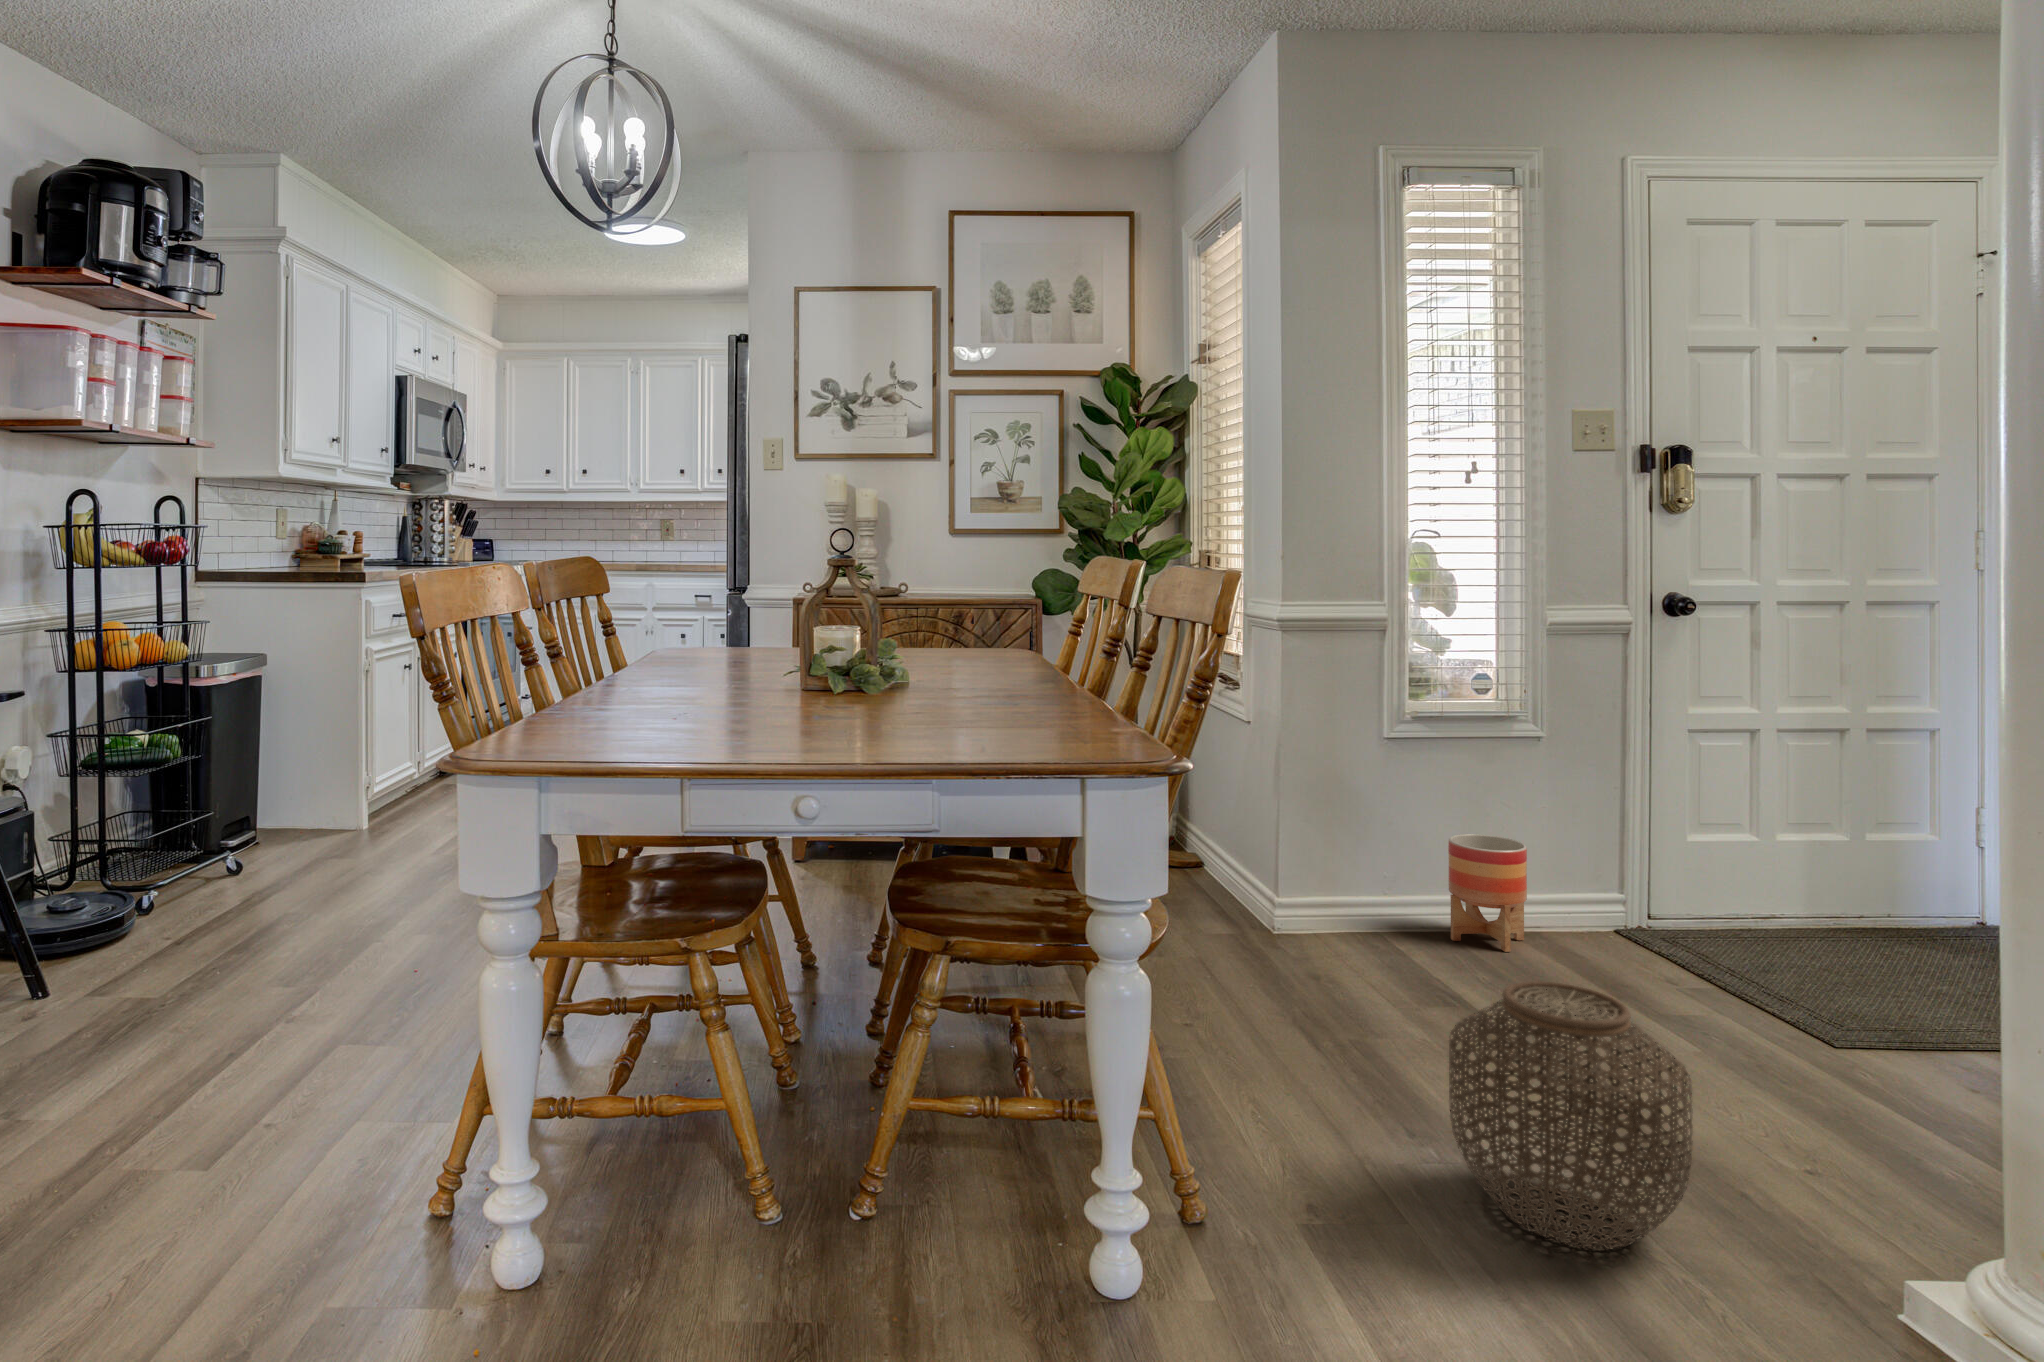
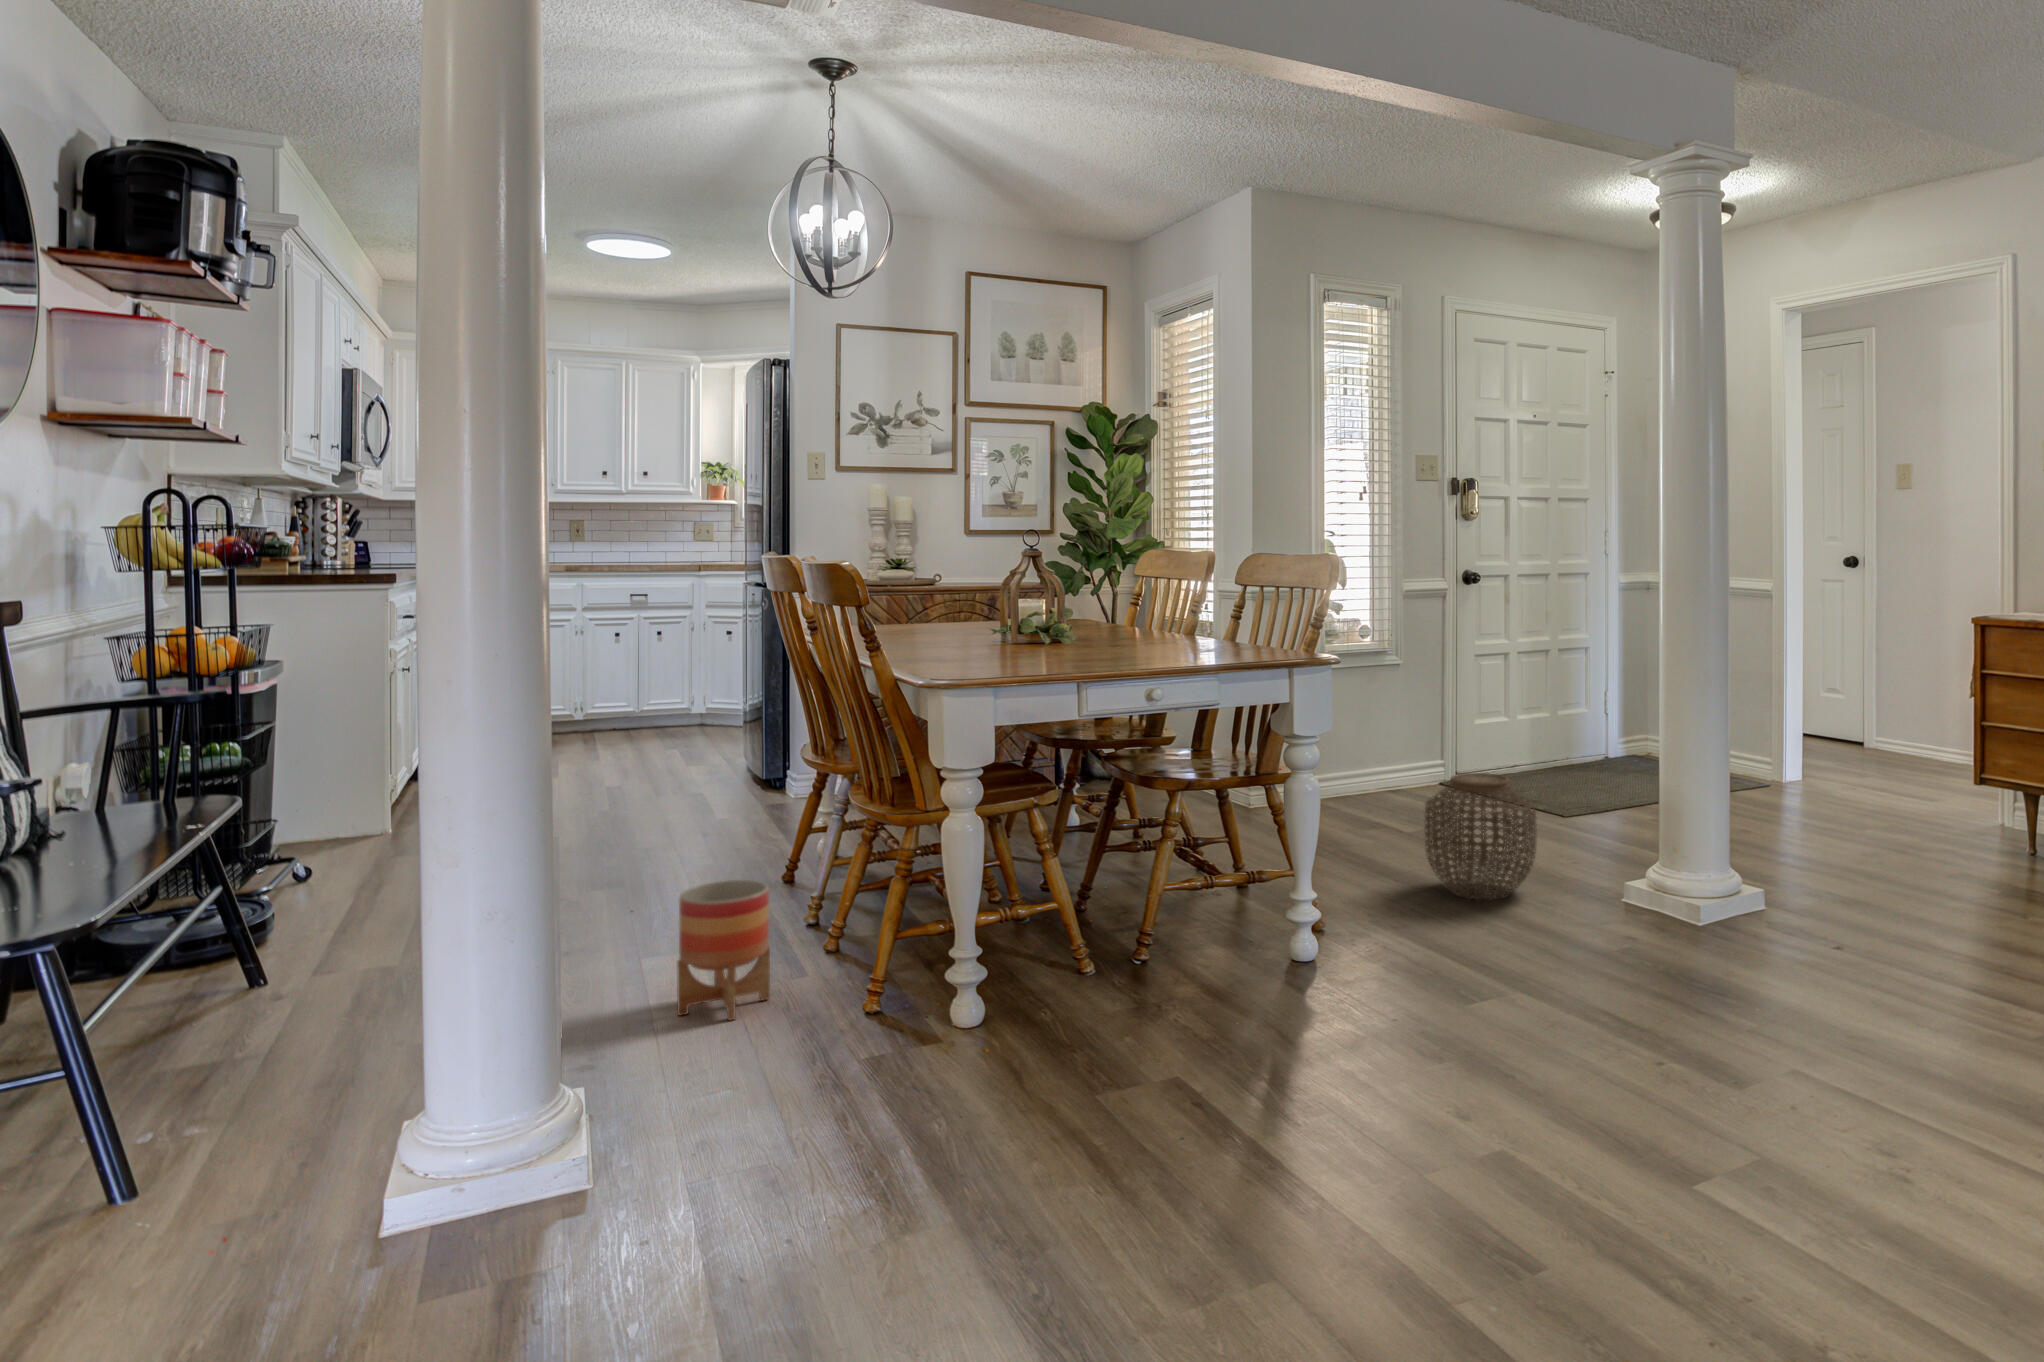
planter: present [1448,834,1527,952] -> present [677,880,770,1020]

